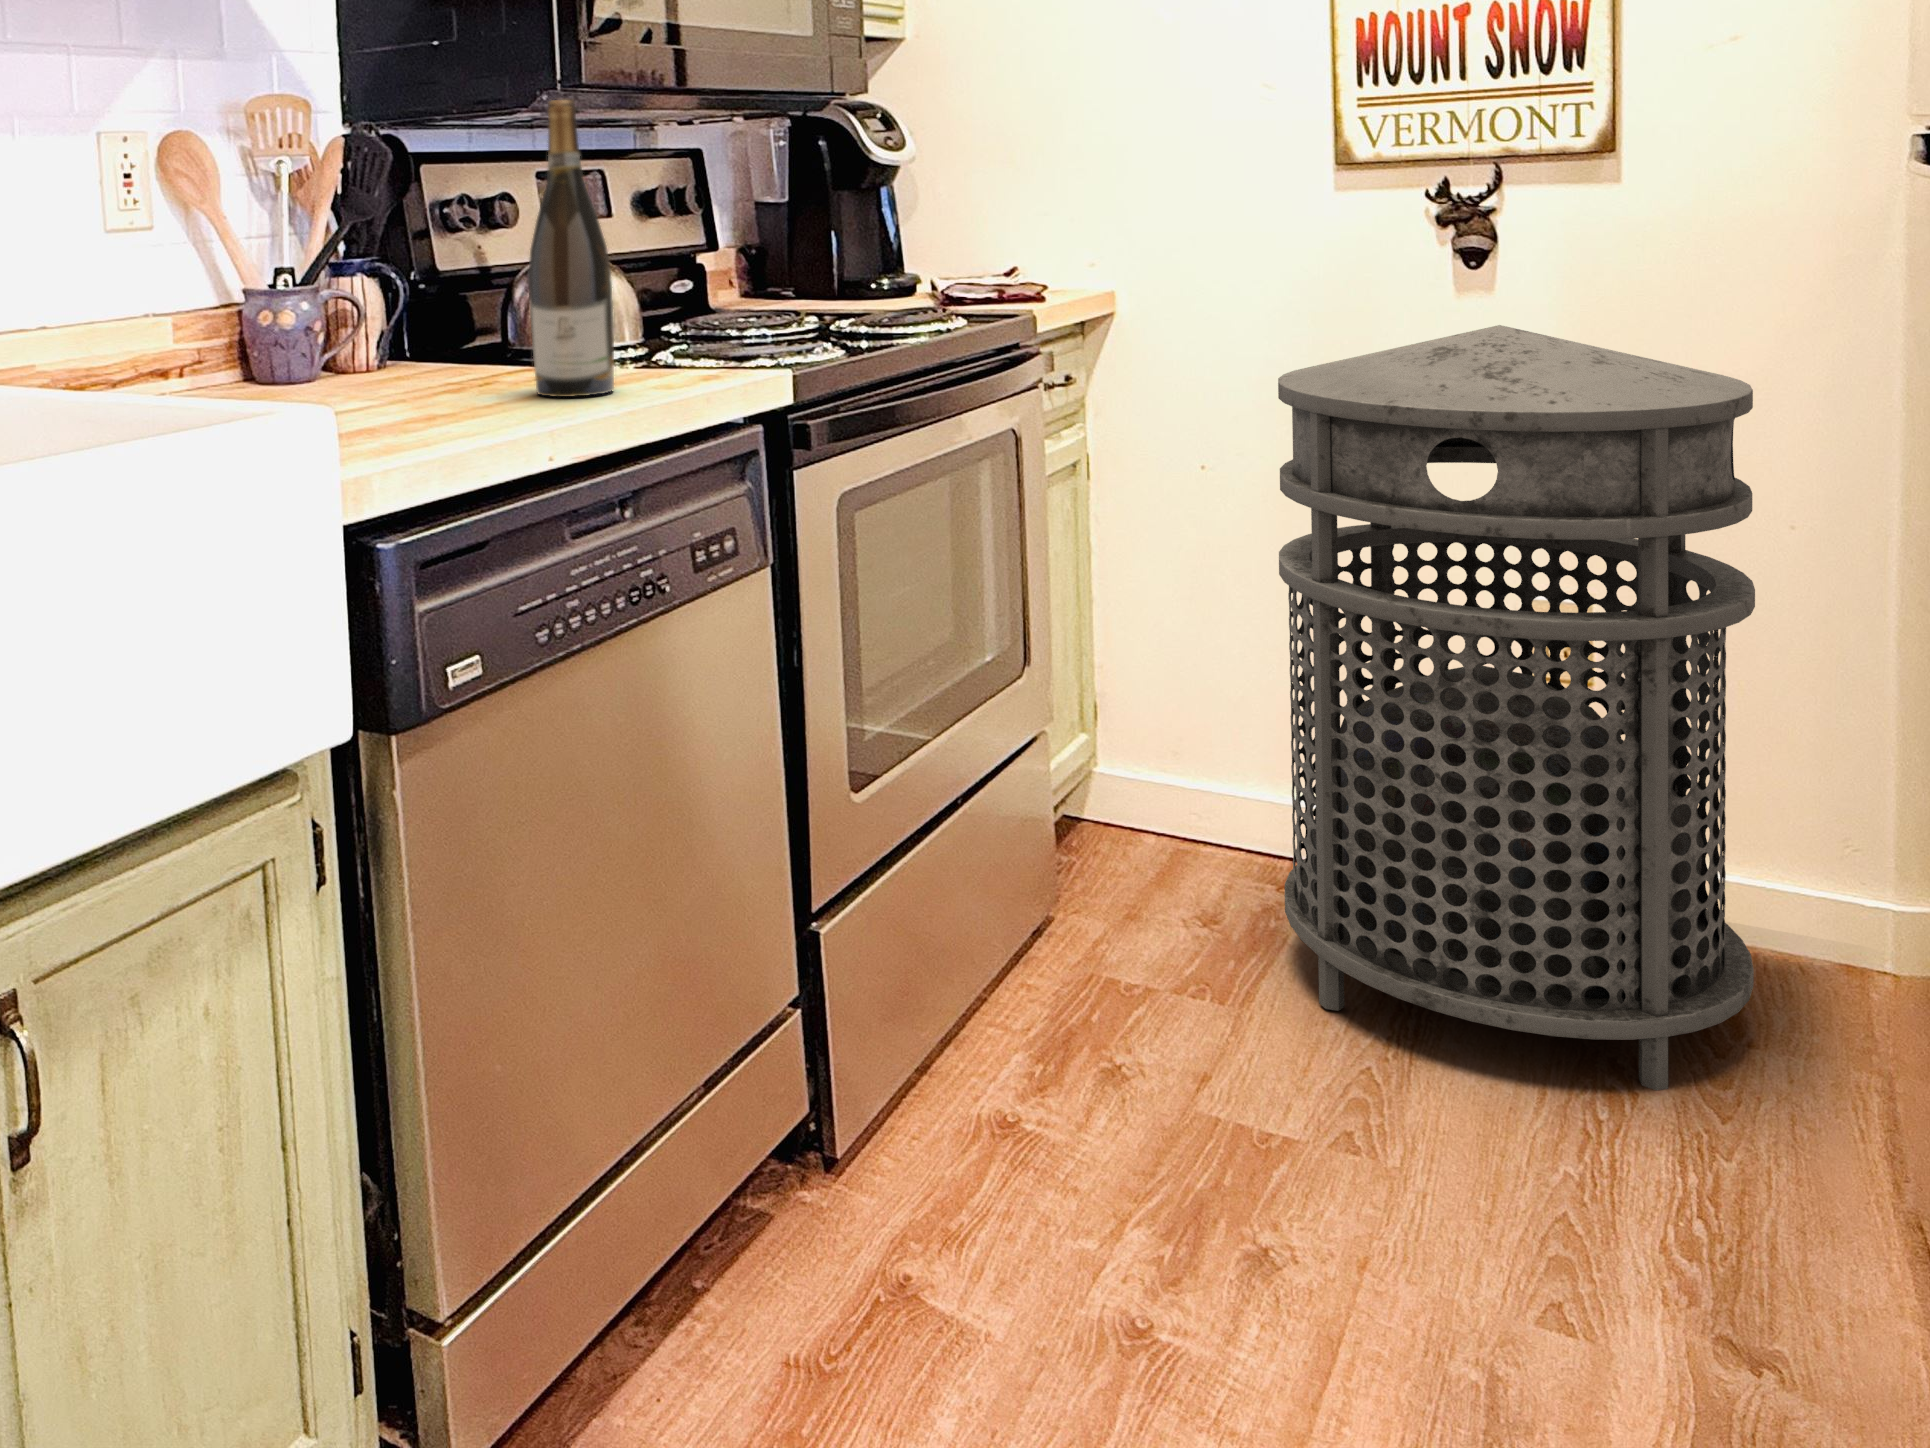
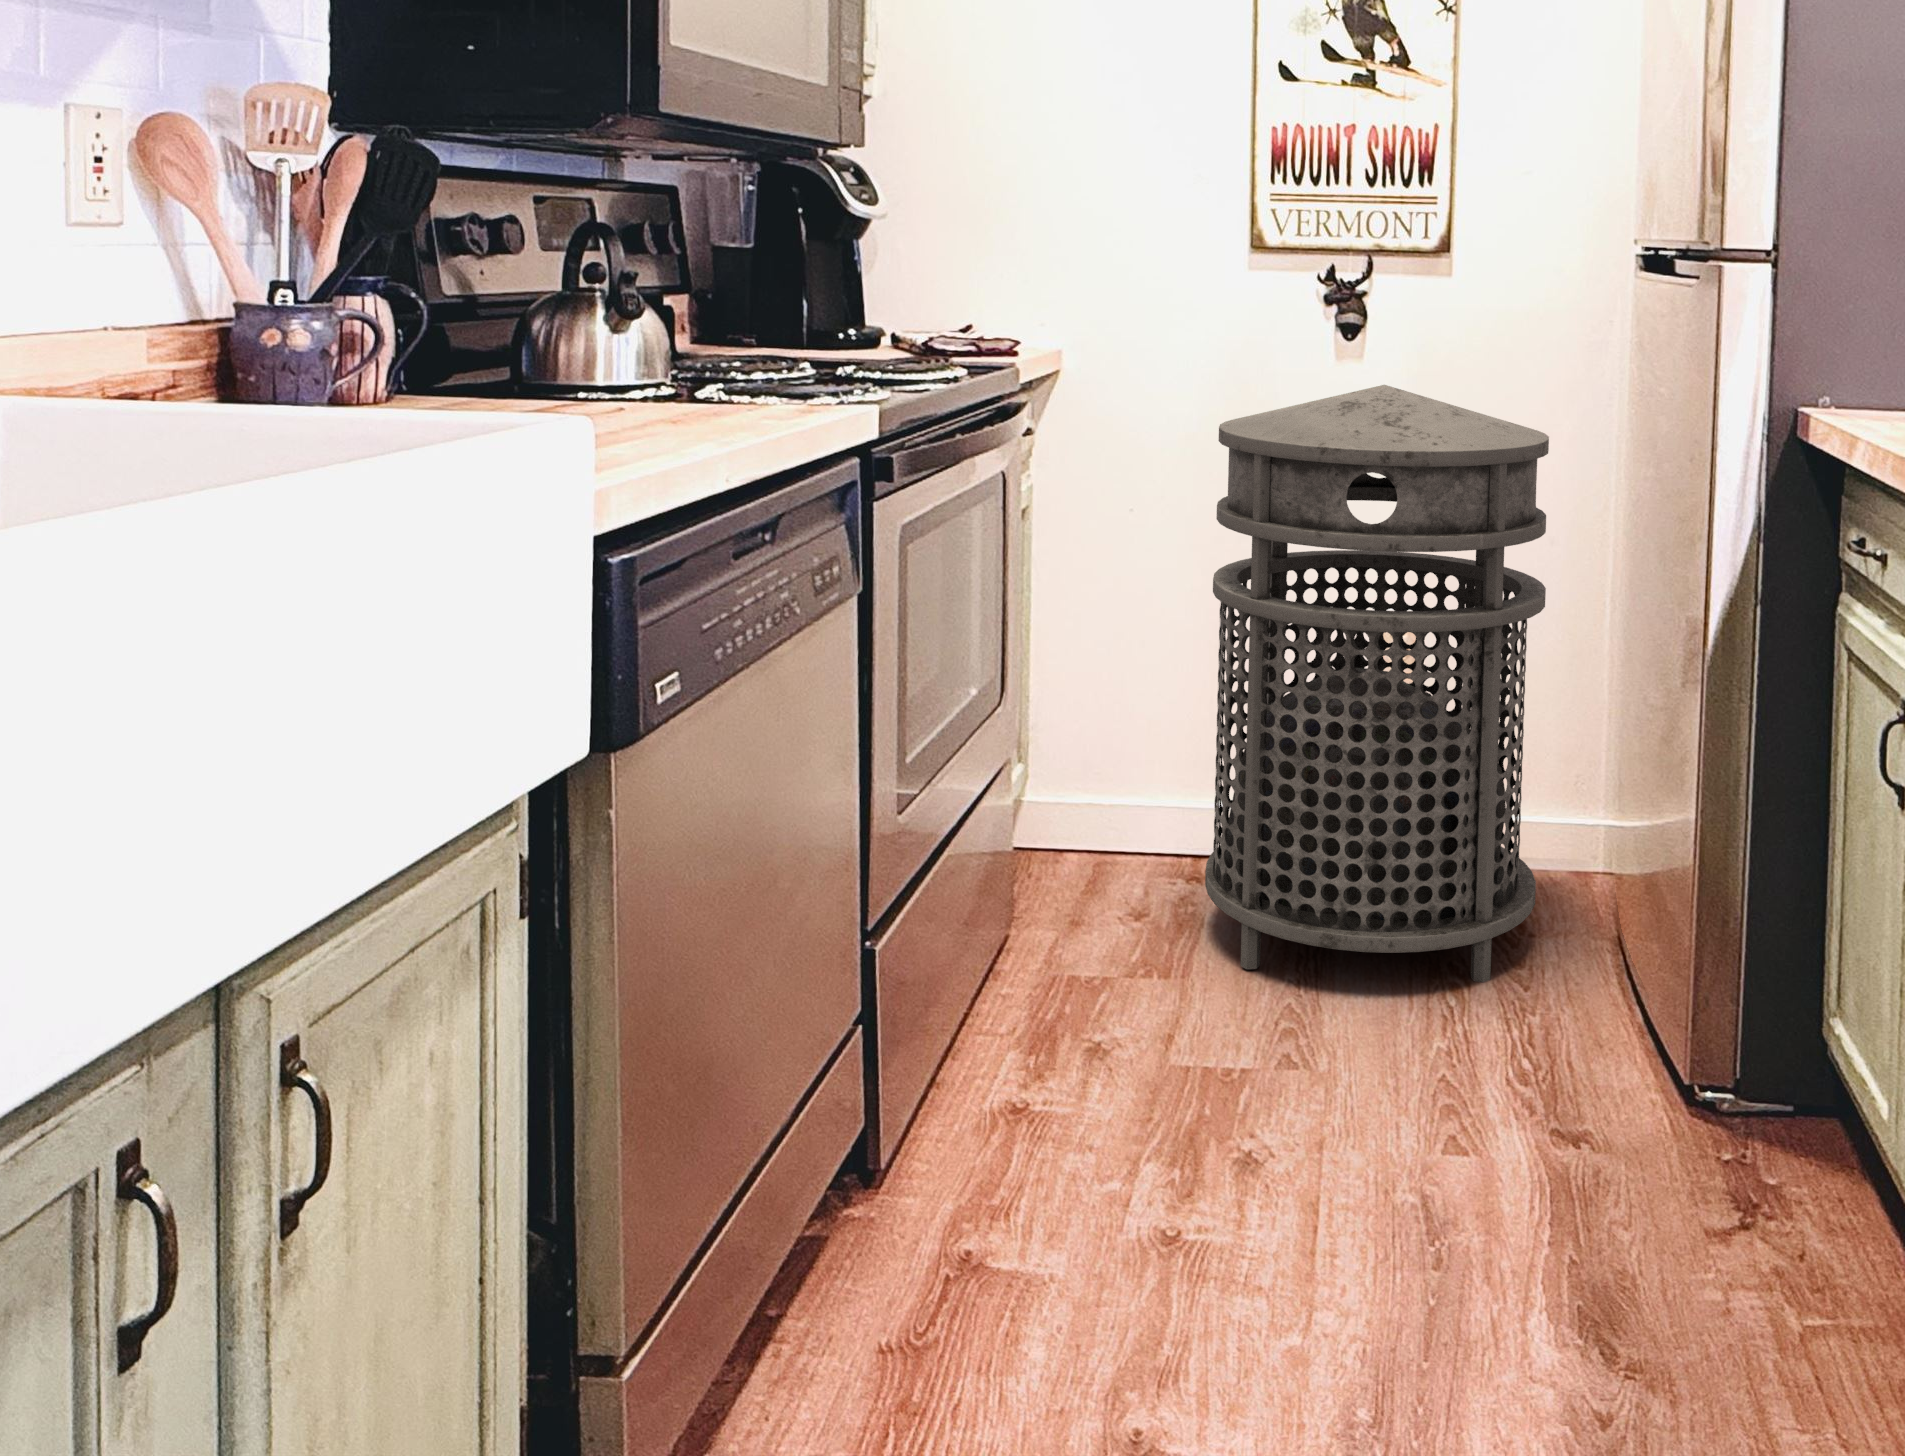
wine bottle: present [528,99,614,397] -> none [647,127,735,424]

